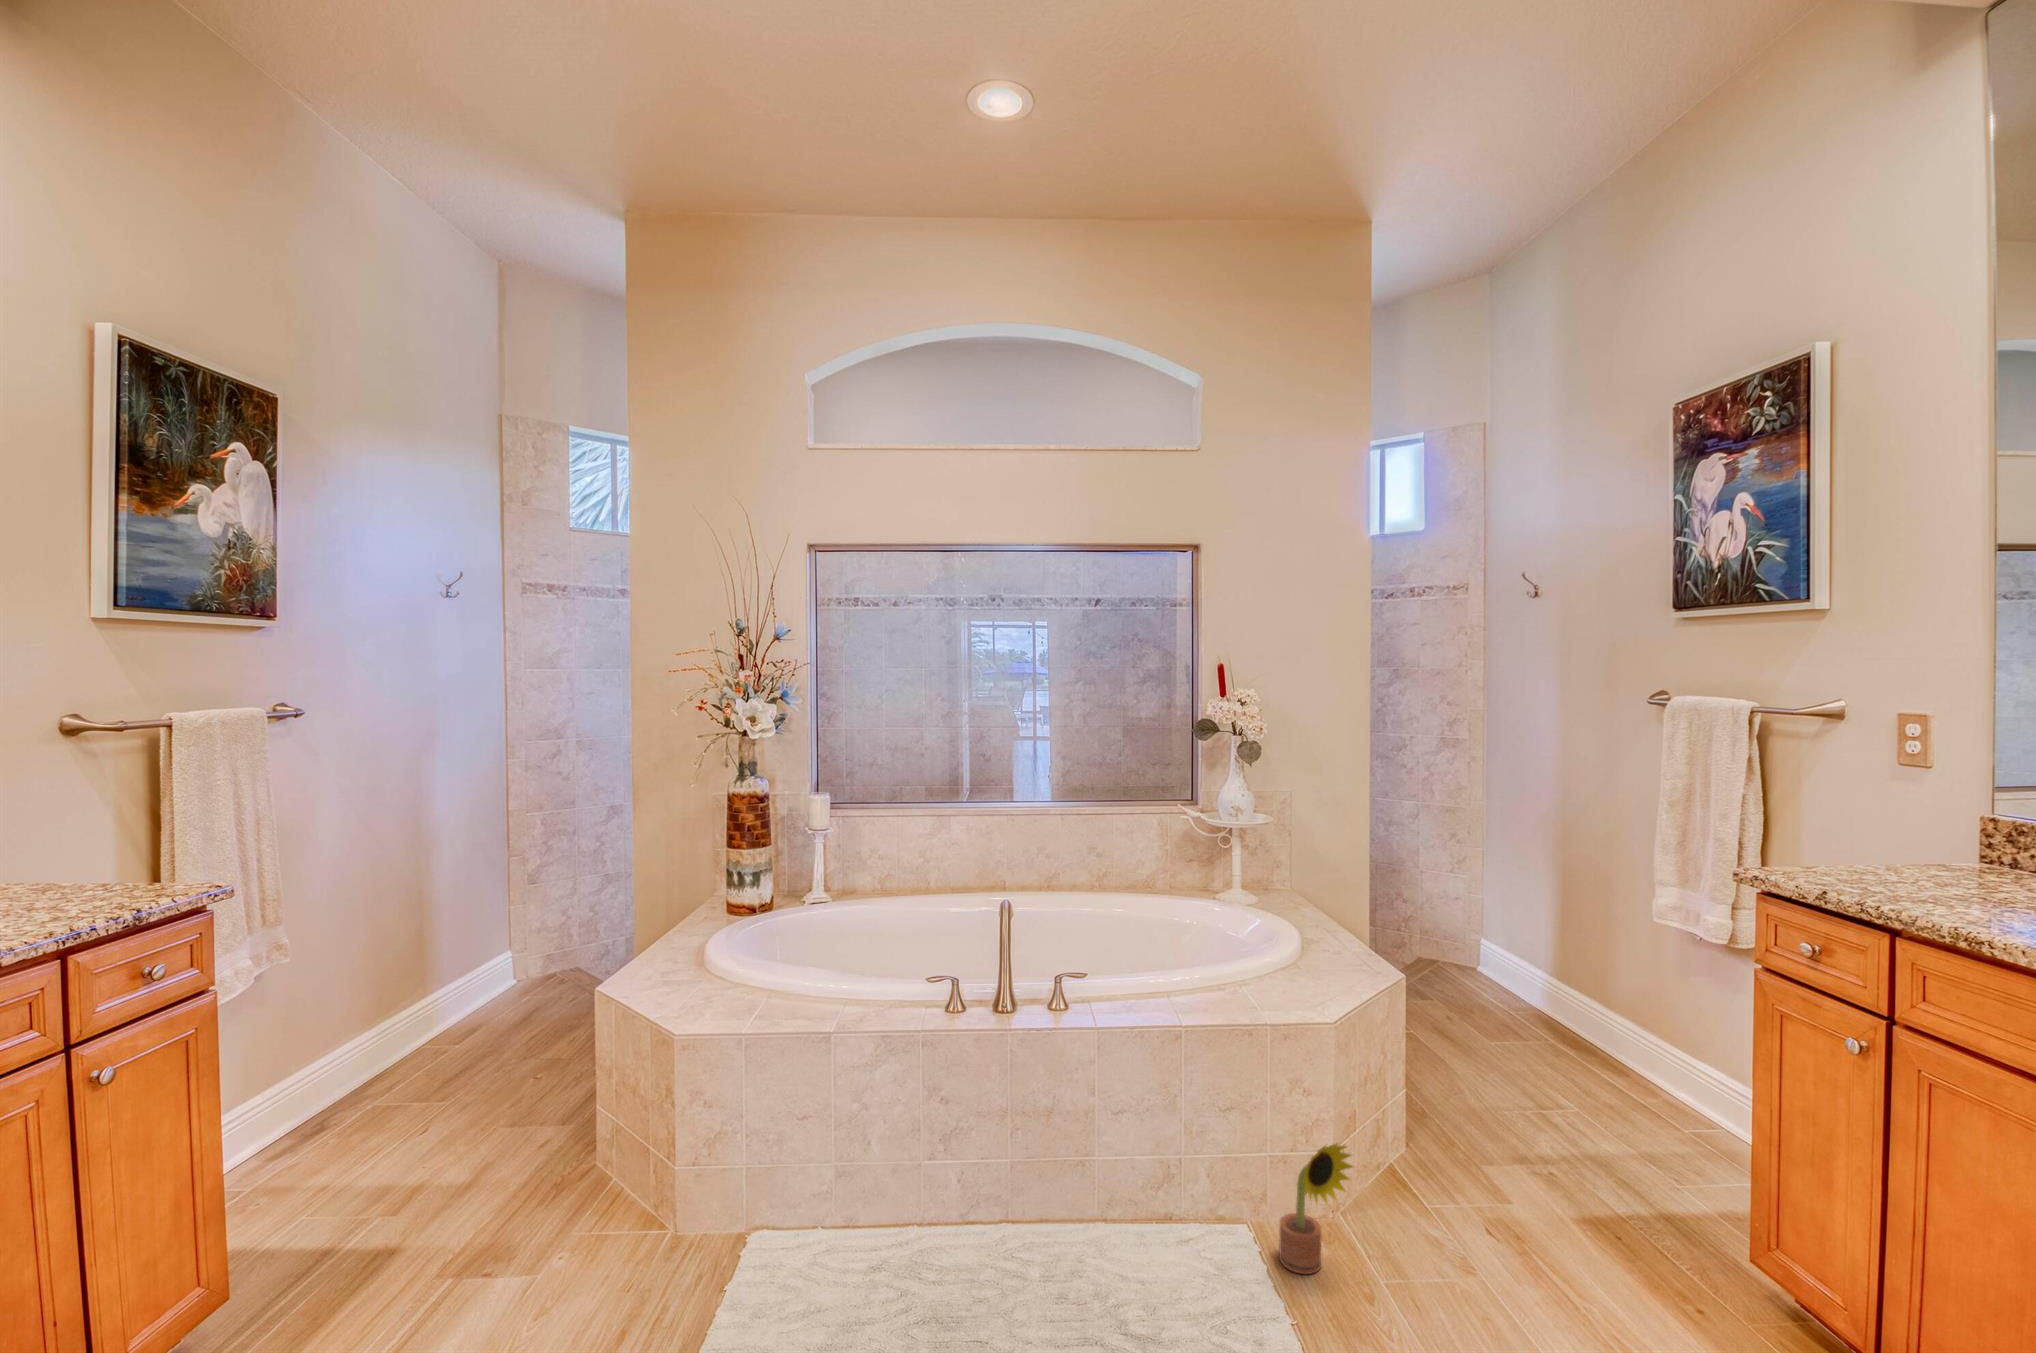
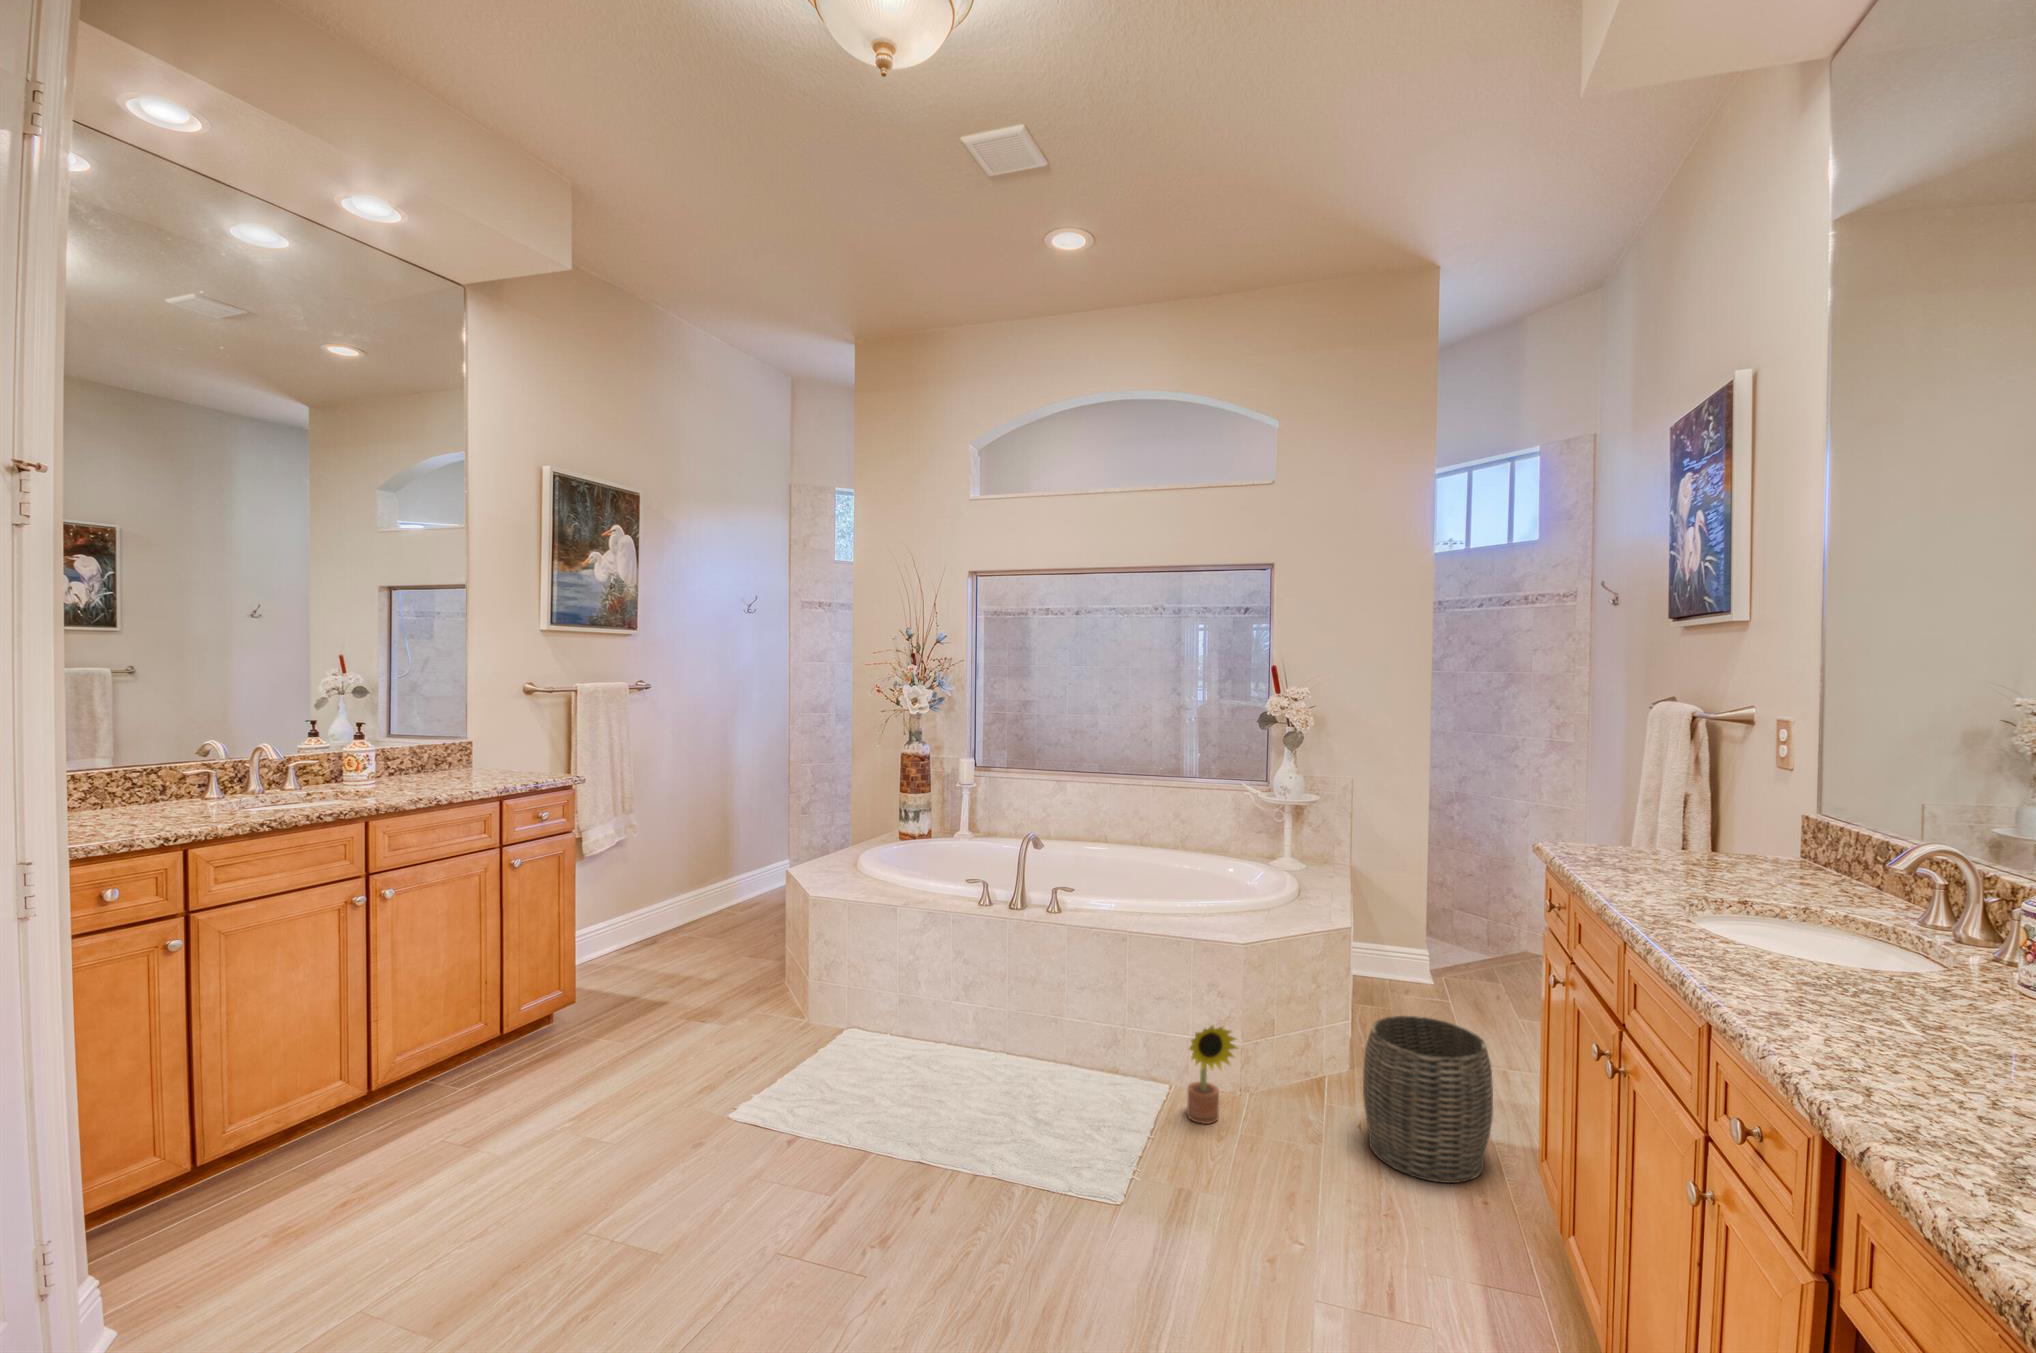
woven basket: none [1480,1082,1645,1294] -> present [1363,1016,1493,1183]

